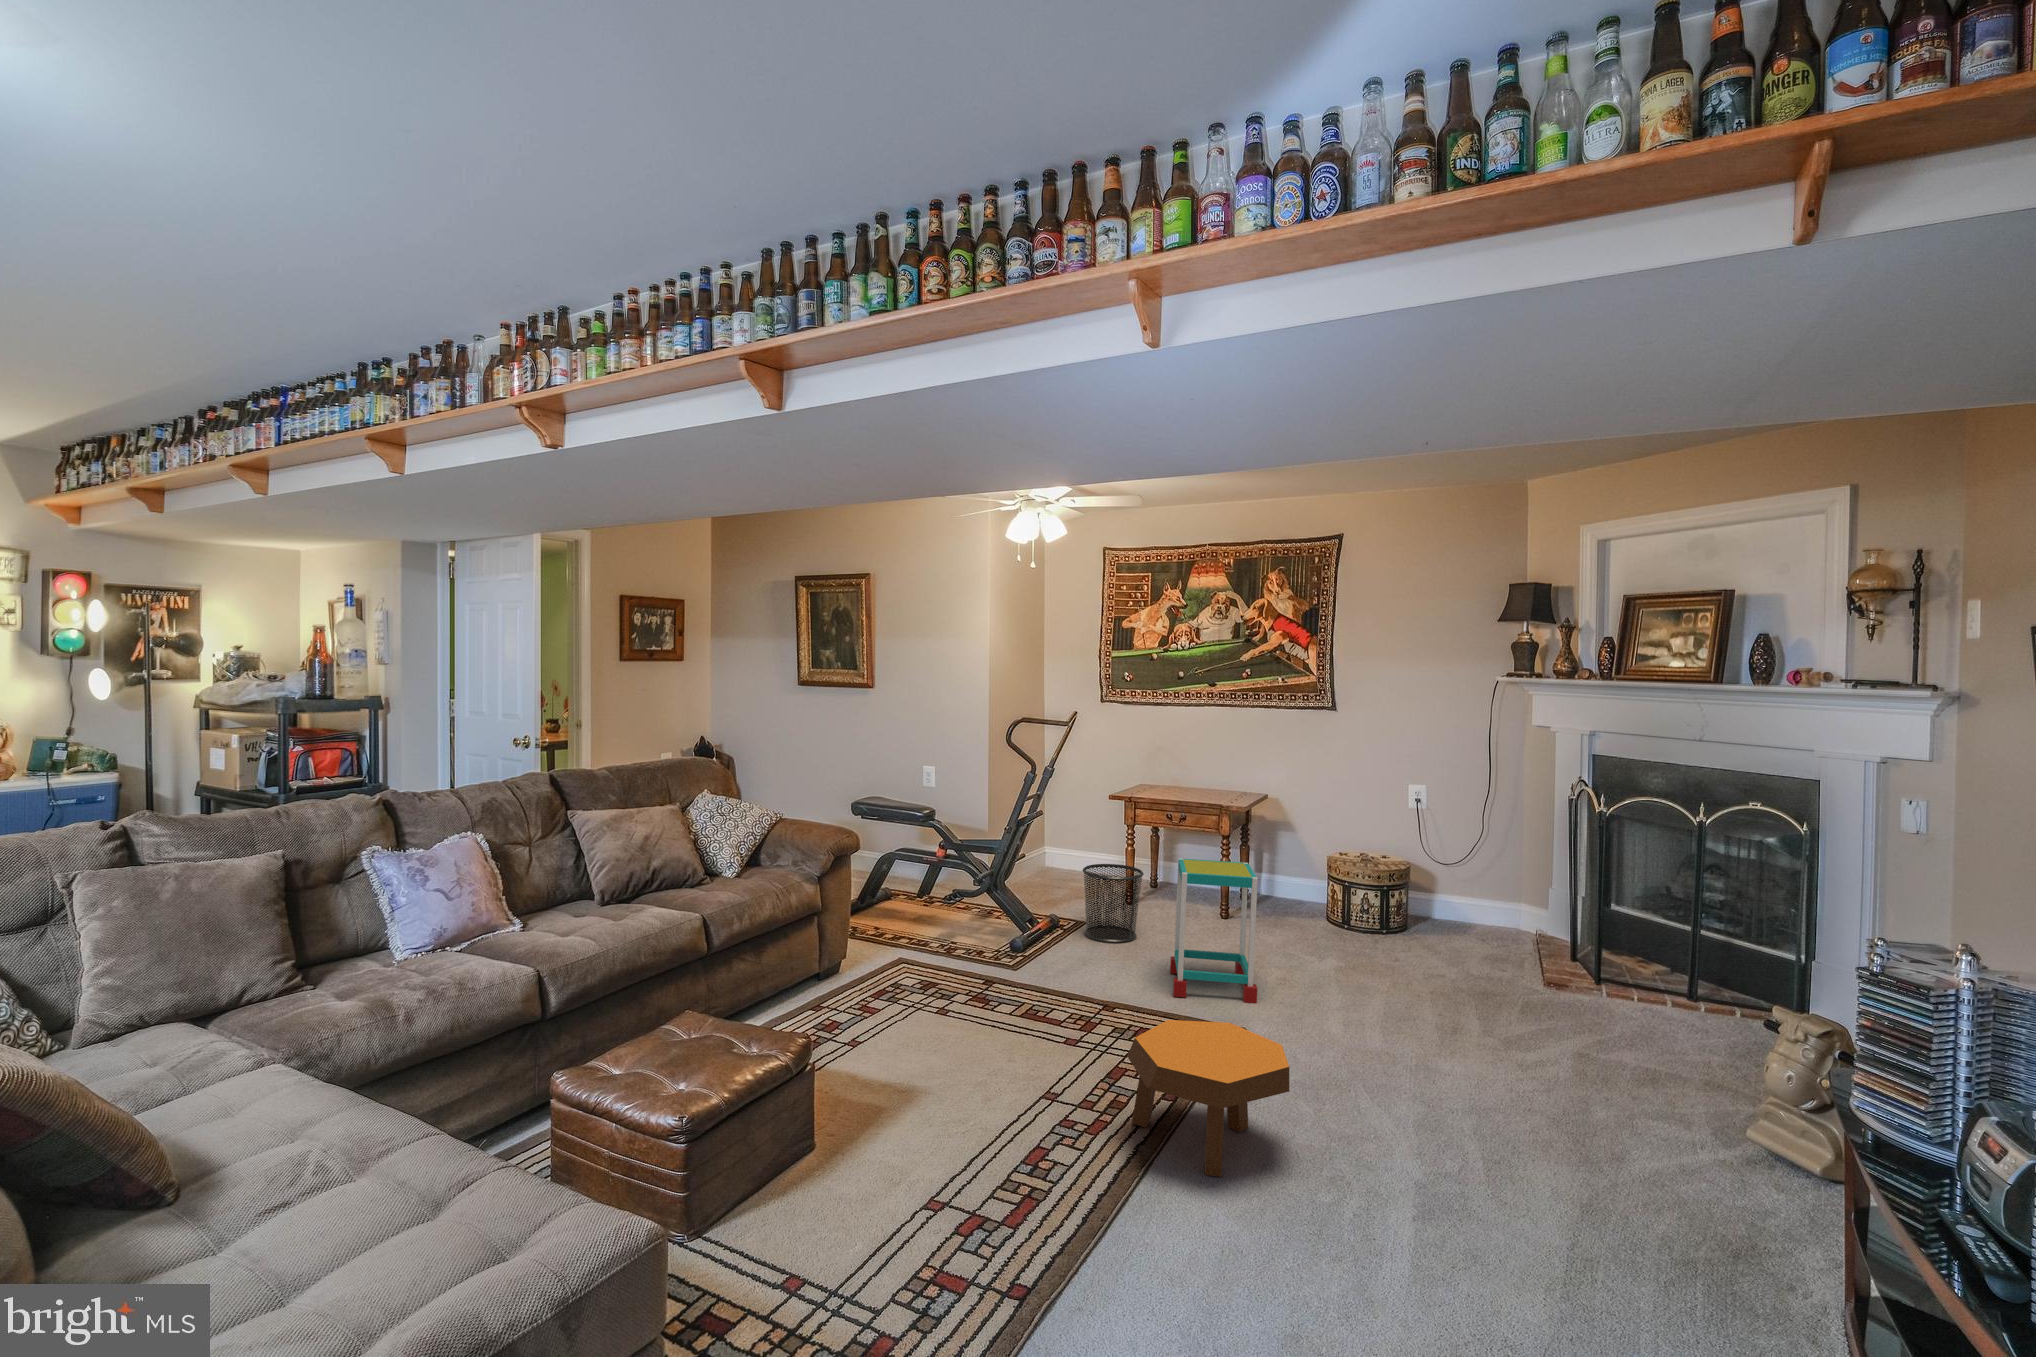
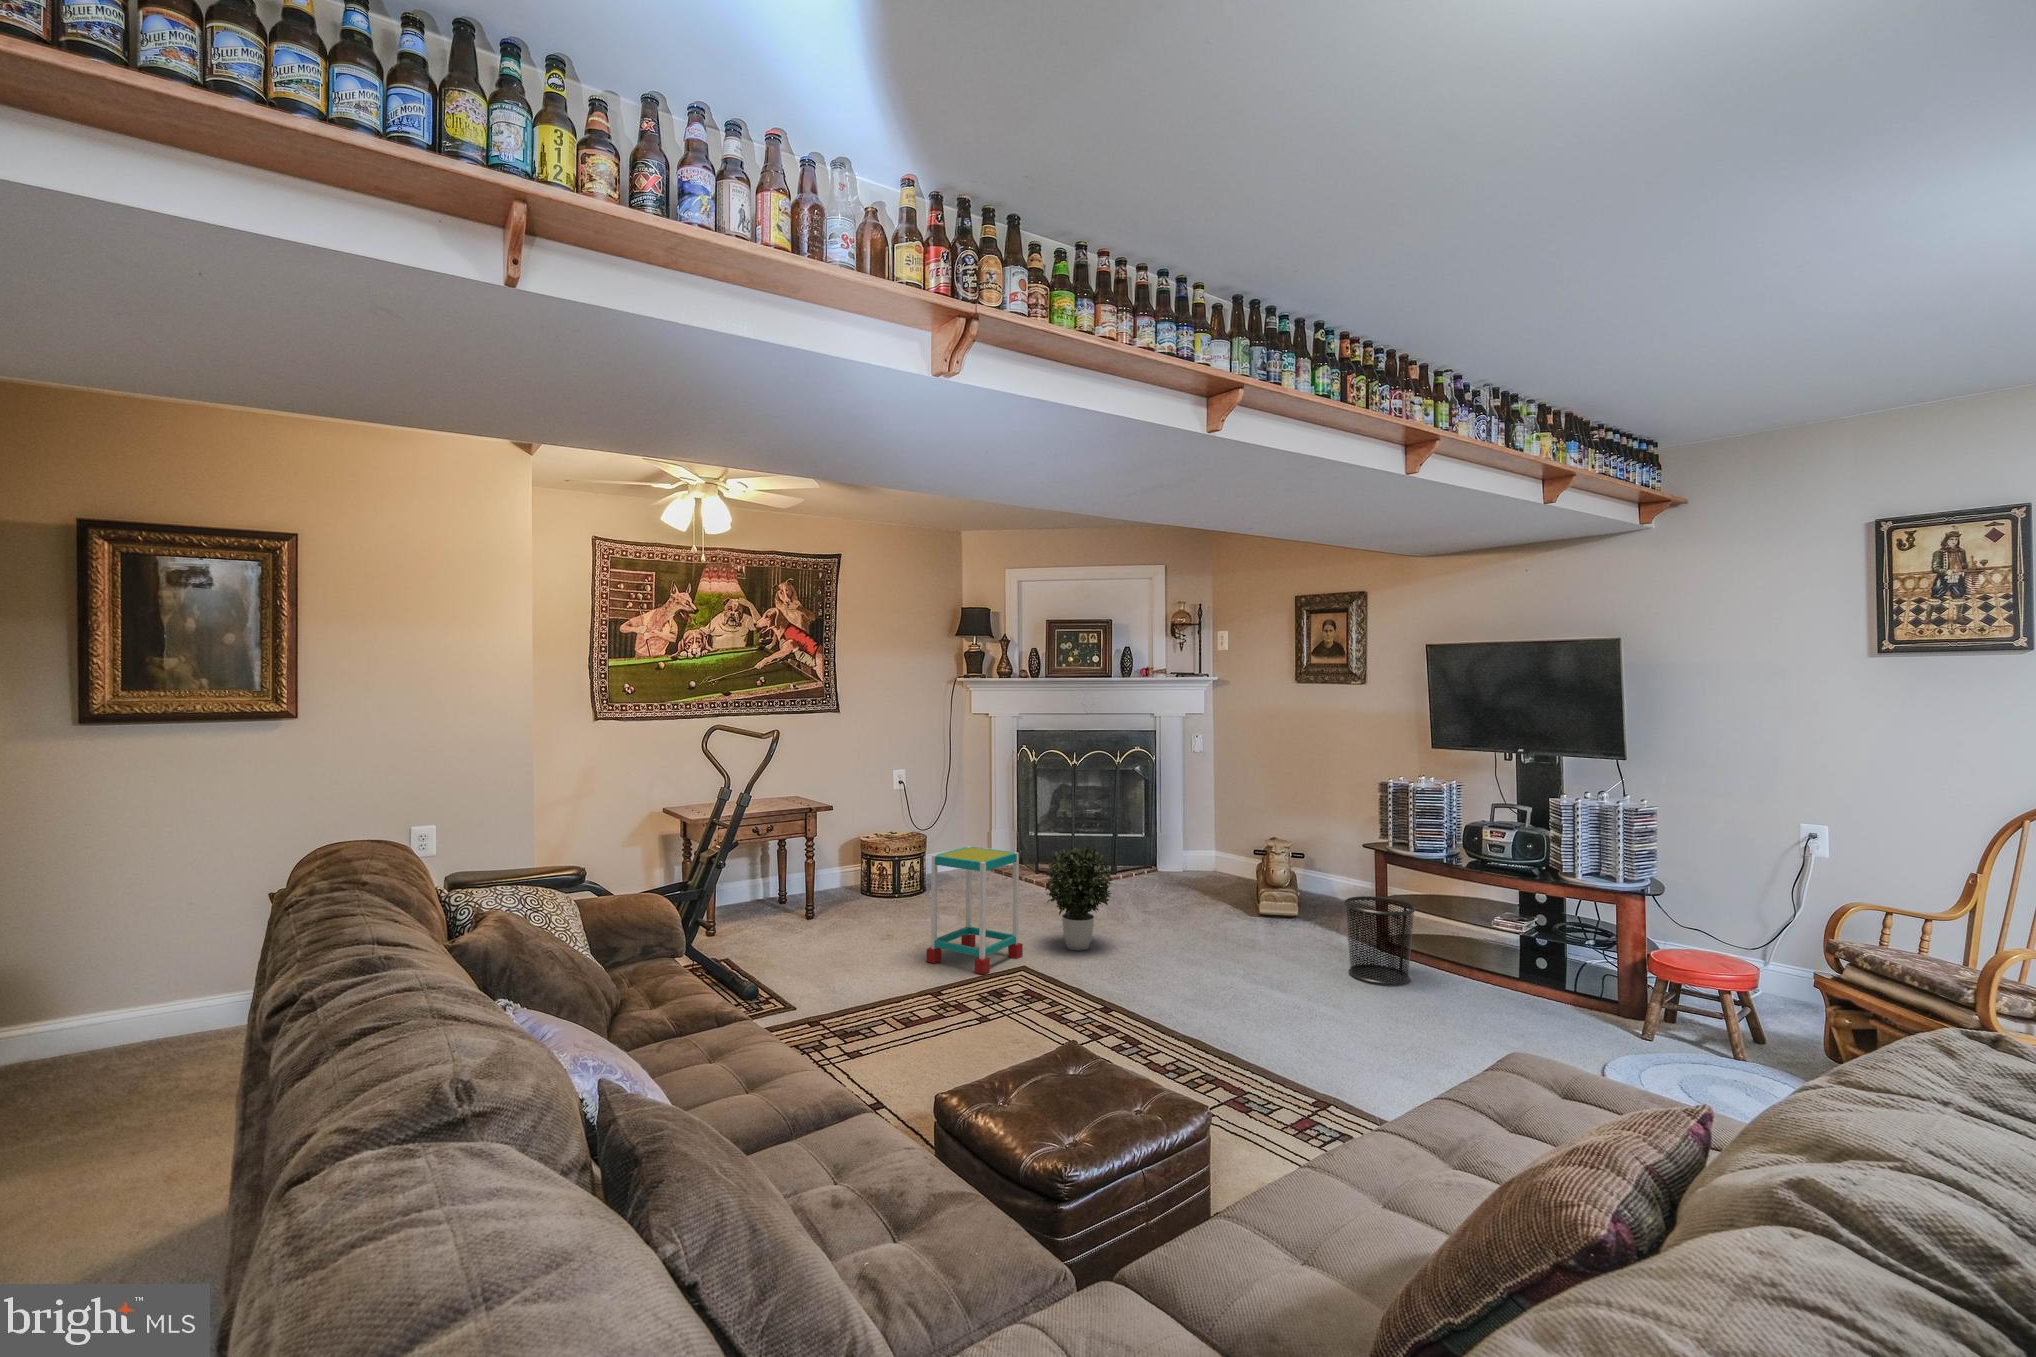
waste bin: present [1083,864,1144,943] -> present [1344,896,1416,985]
potted plant: none [1287,891,1387,1029] -> present [1046,847,1113,951]
footstool: present [1127,1020,1290,1177] -> none [1167,942,1288,1041]

